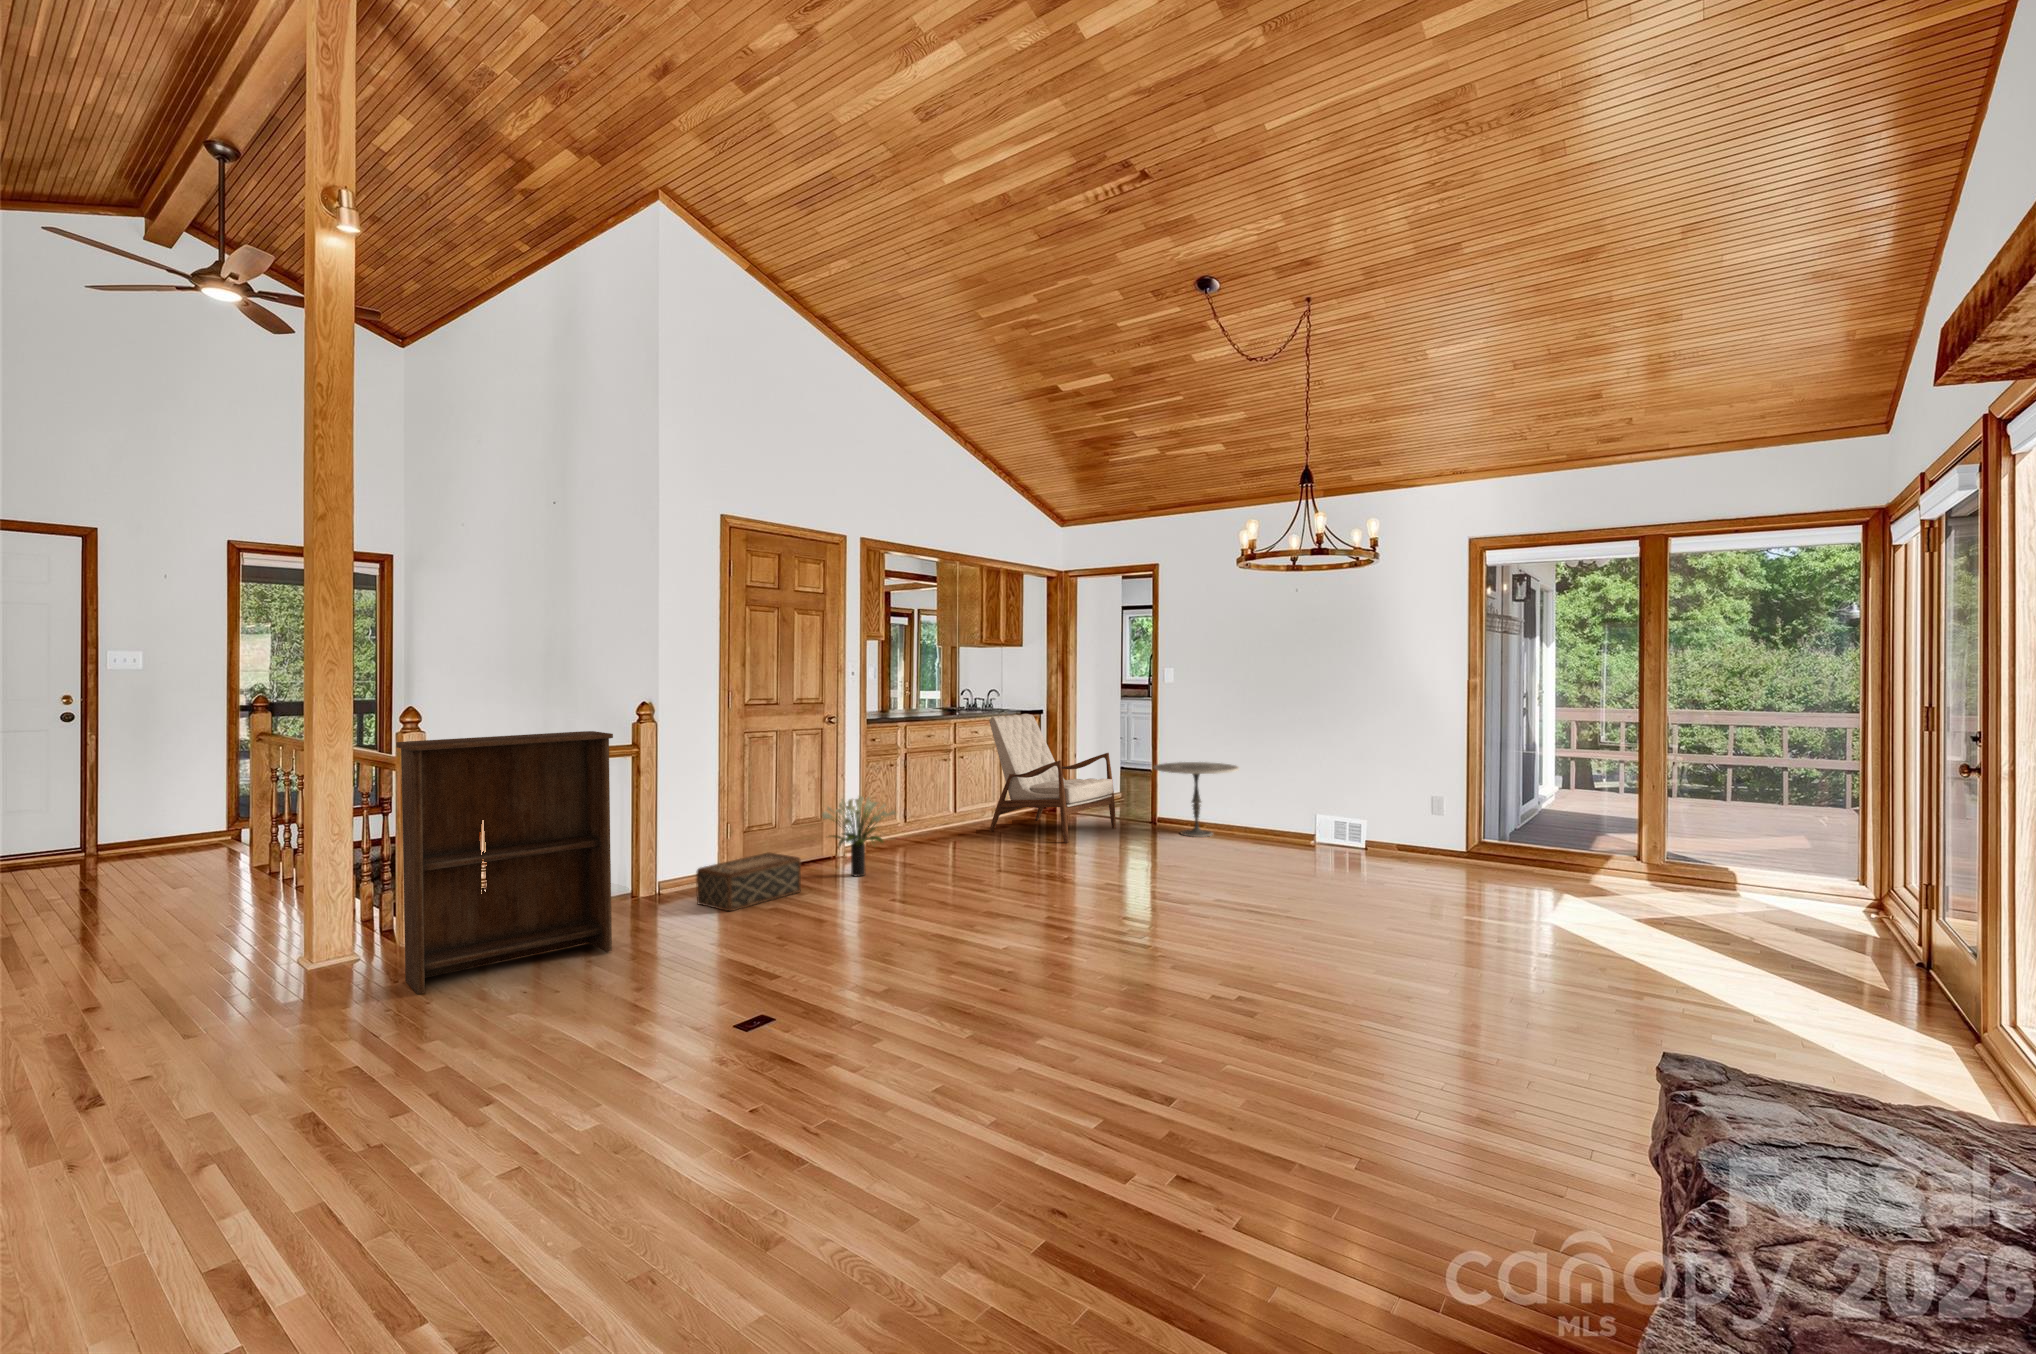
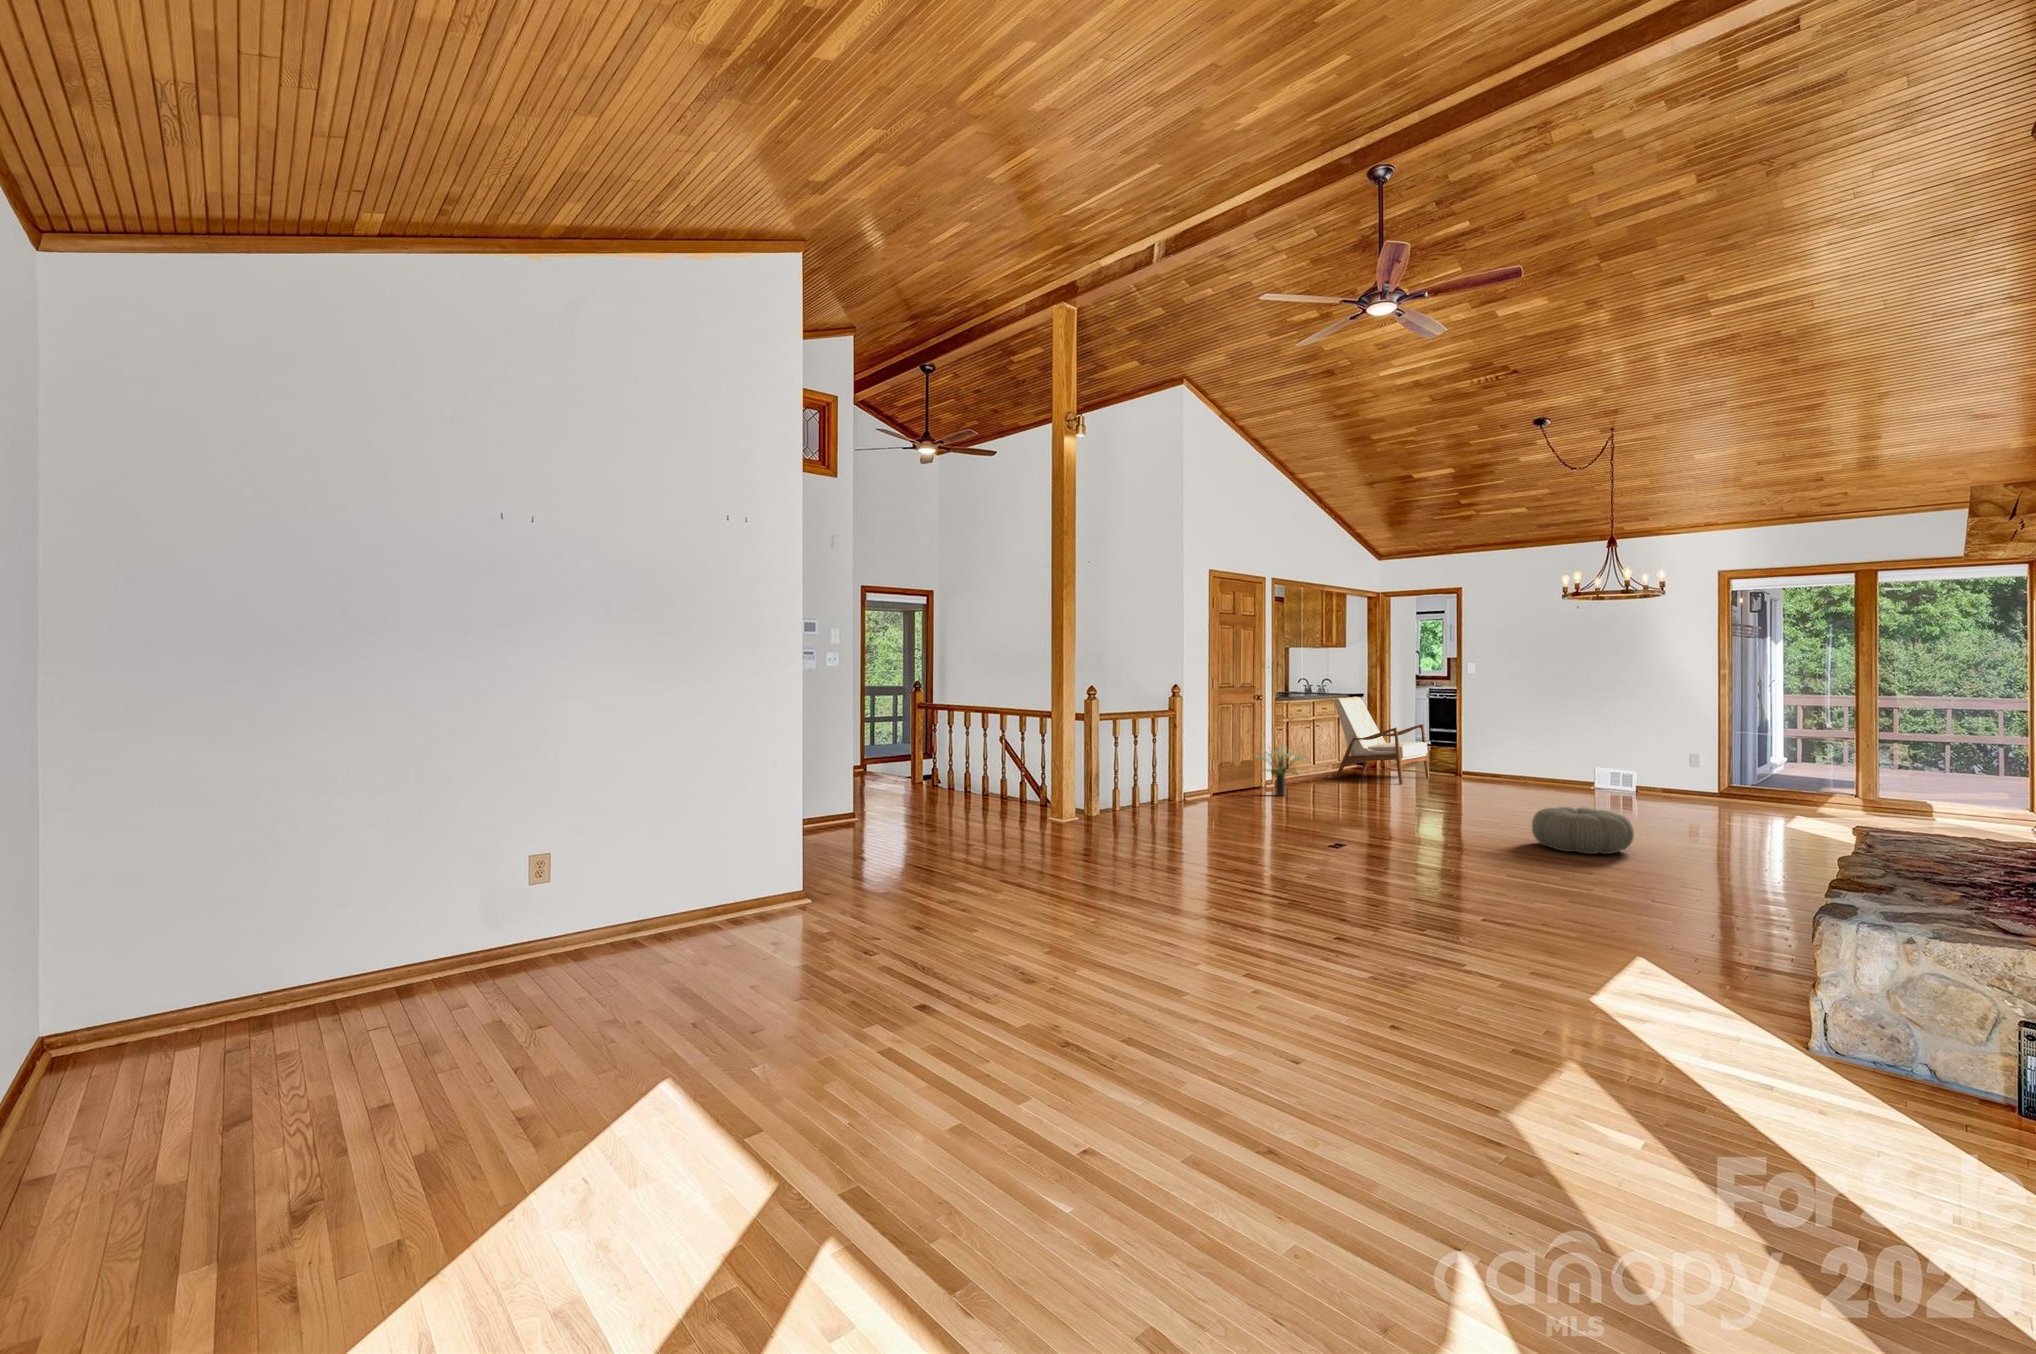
bookshelf: present [396,731,613,994] -> none [1104,699,1196,830]
side table: present [1154,762,1239,837] -> none [1460,732,1529,783]
woven basket: present [696,853,801,911] -> none [1203,778,1258,808]
pouf: none [1139,930,1304,1035] -> present [1532,807,1634,854]

